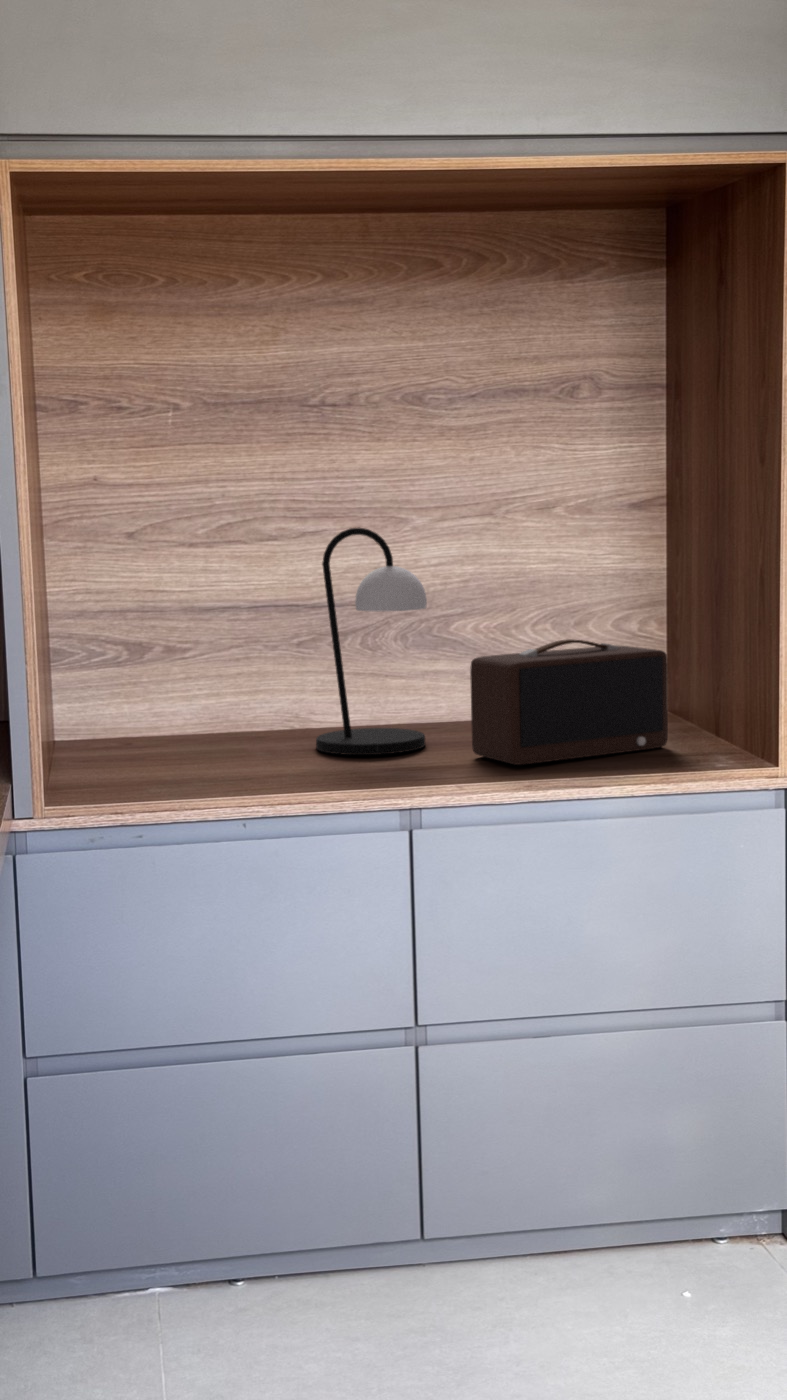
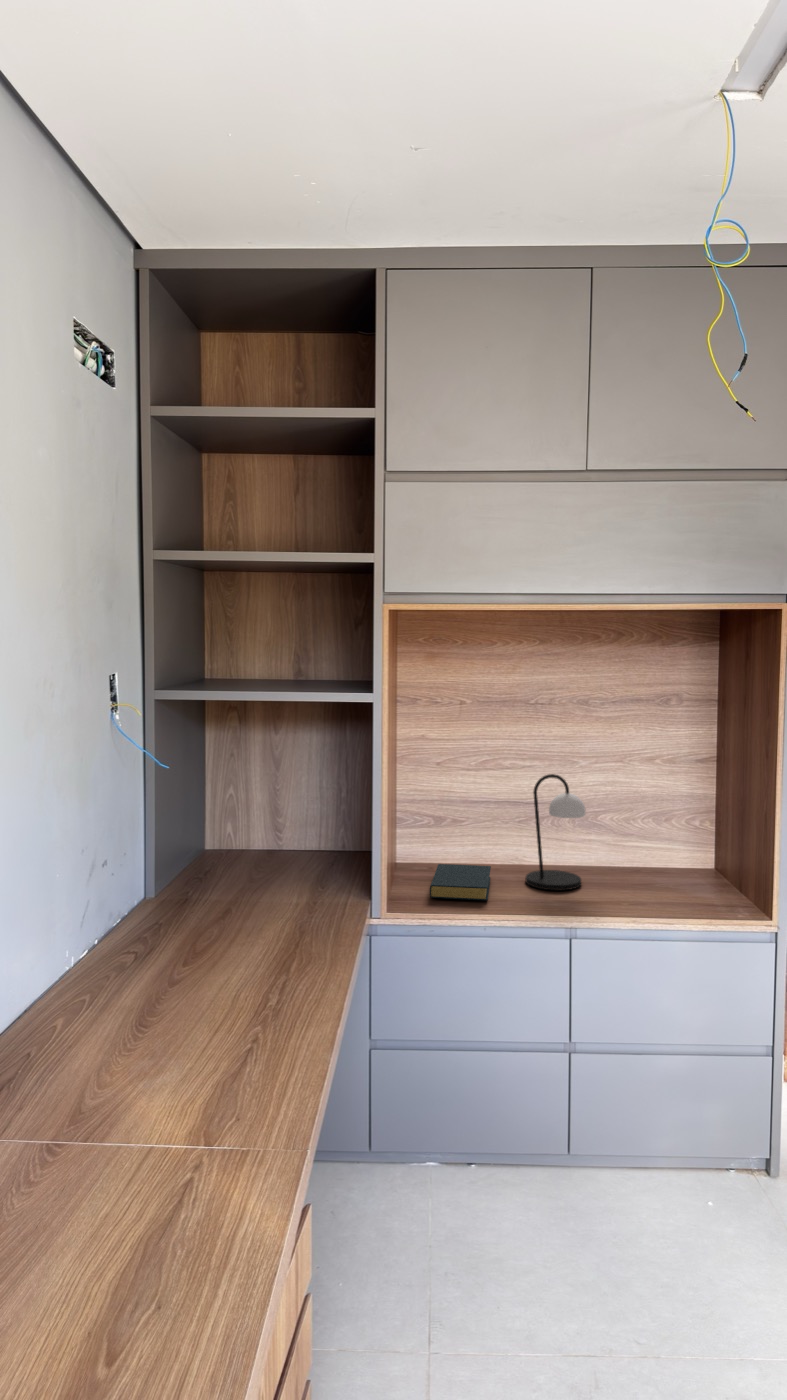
speaker: present [470,639,668,765] -> none [605,841,710,906]
hardback book: none [118,725,247,780] -> present [430,864,491,900]

